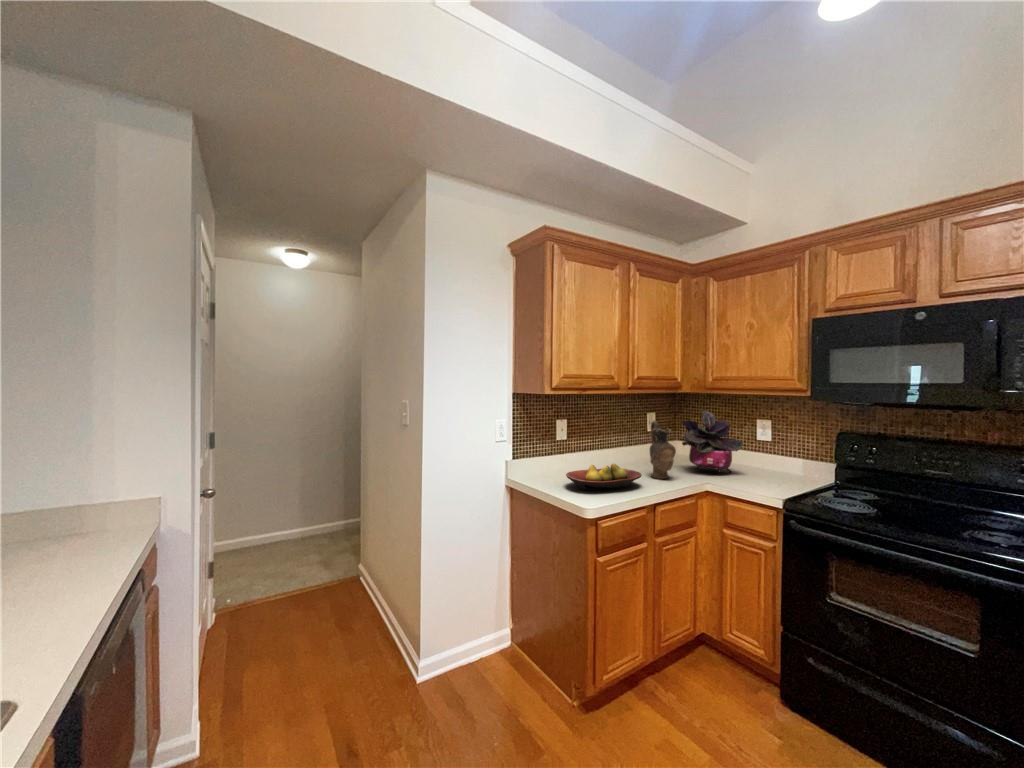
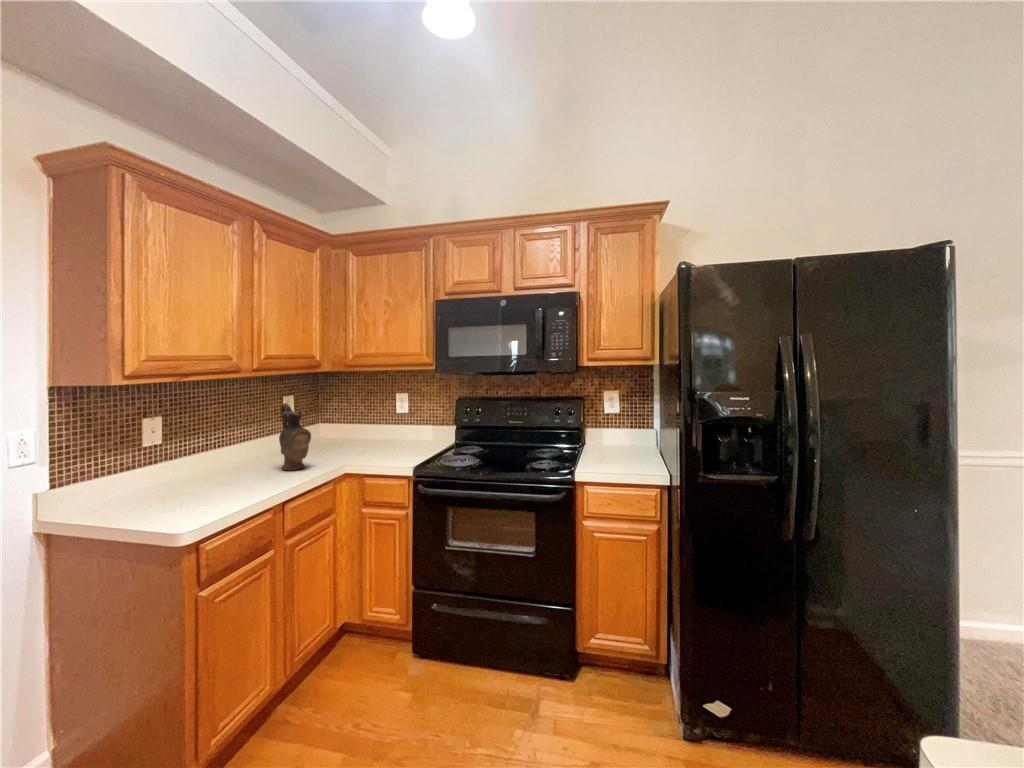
potted plant: present [682,410,743,473] -> none [319,388,382,454]
fruit bowl: present [566,464,642,490] -> none [144,462,267,505]

